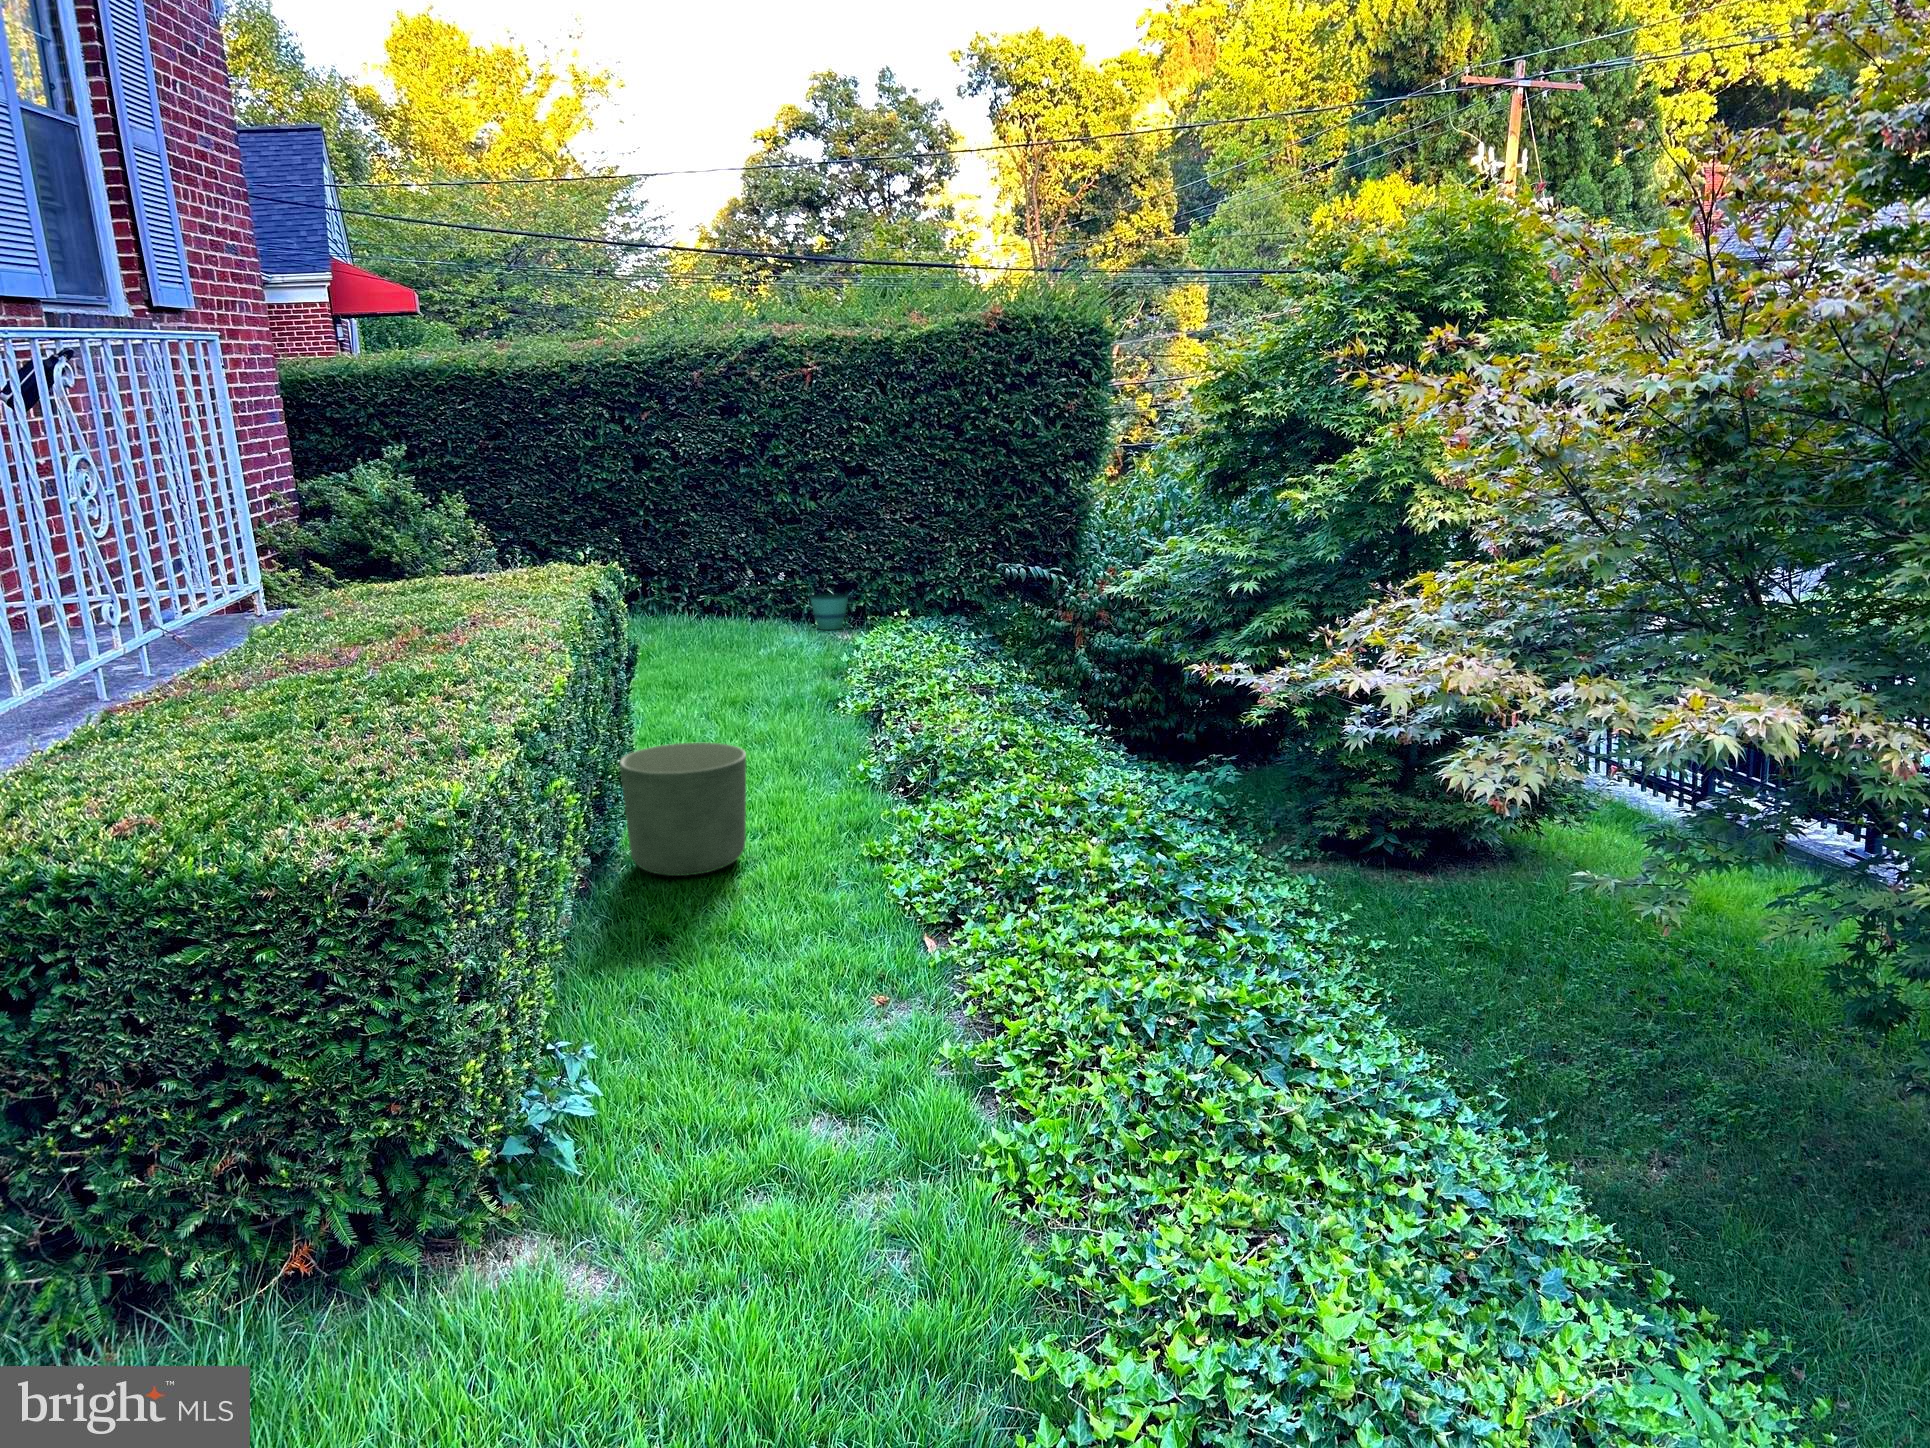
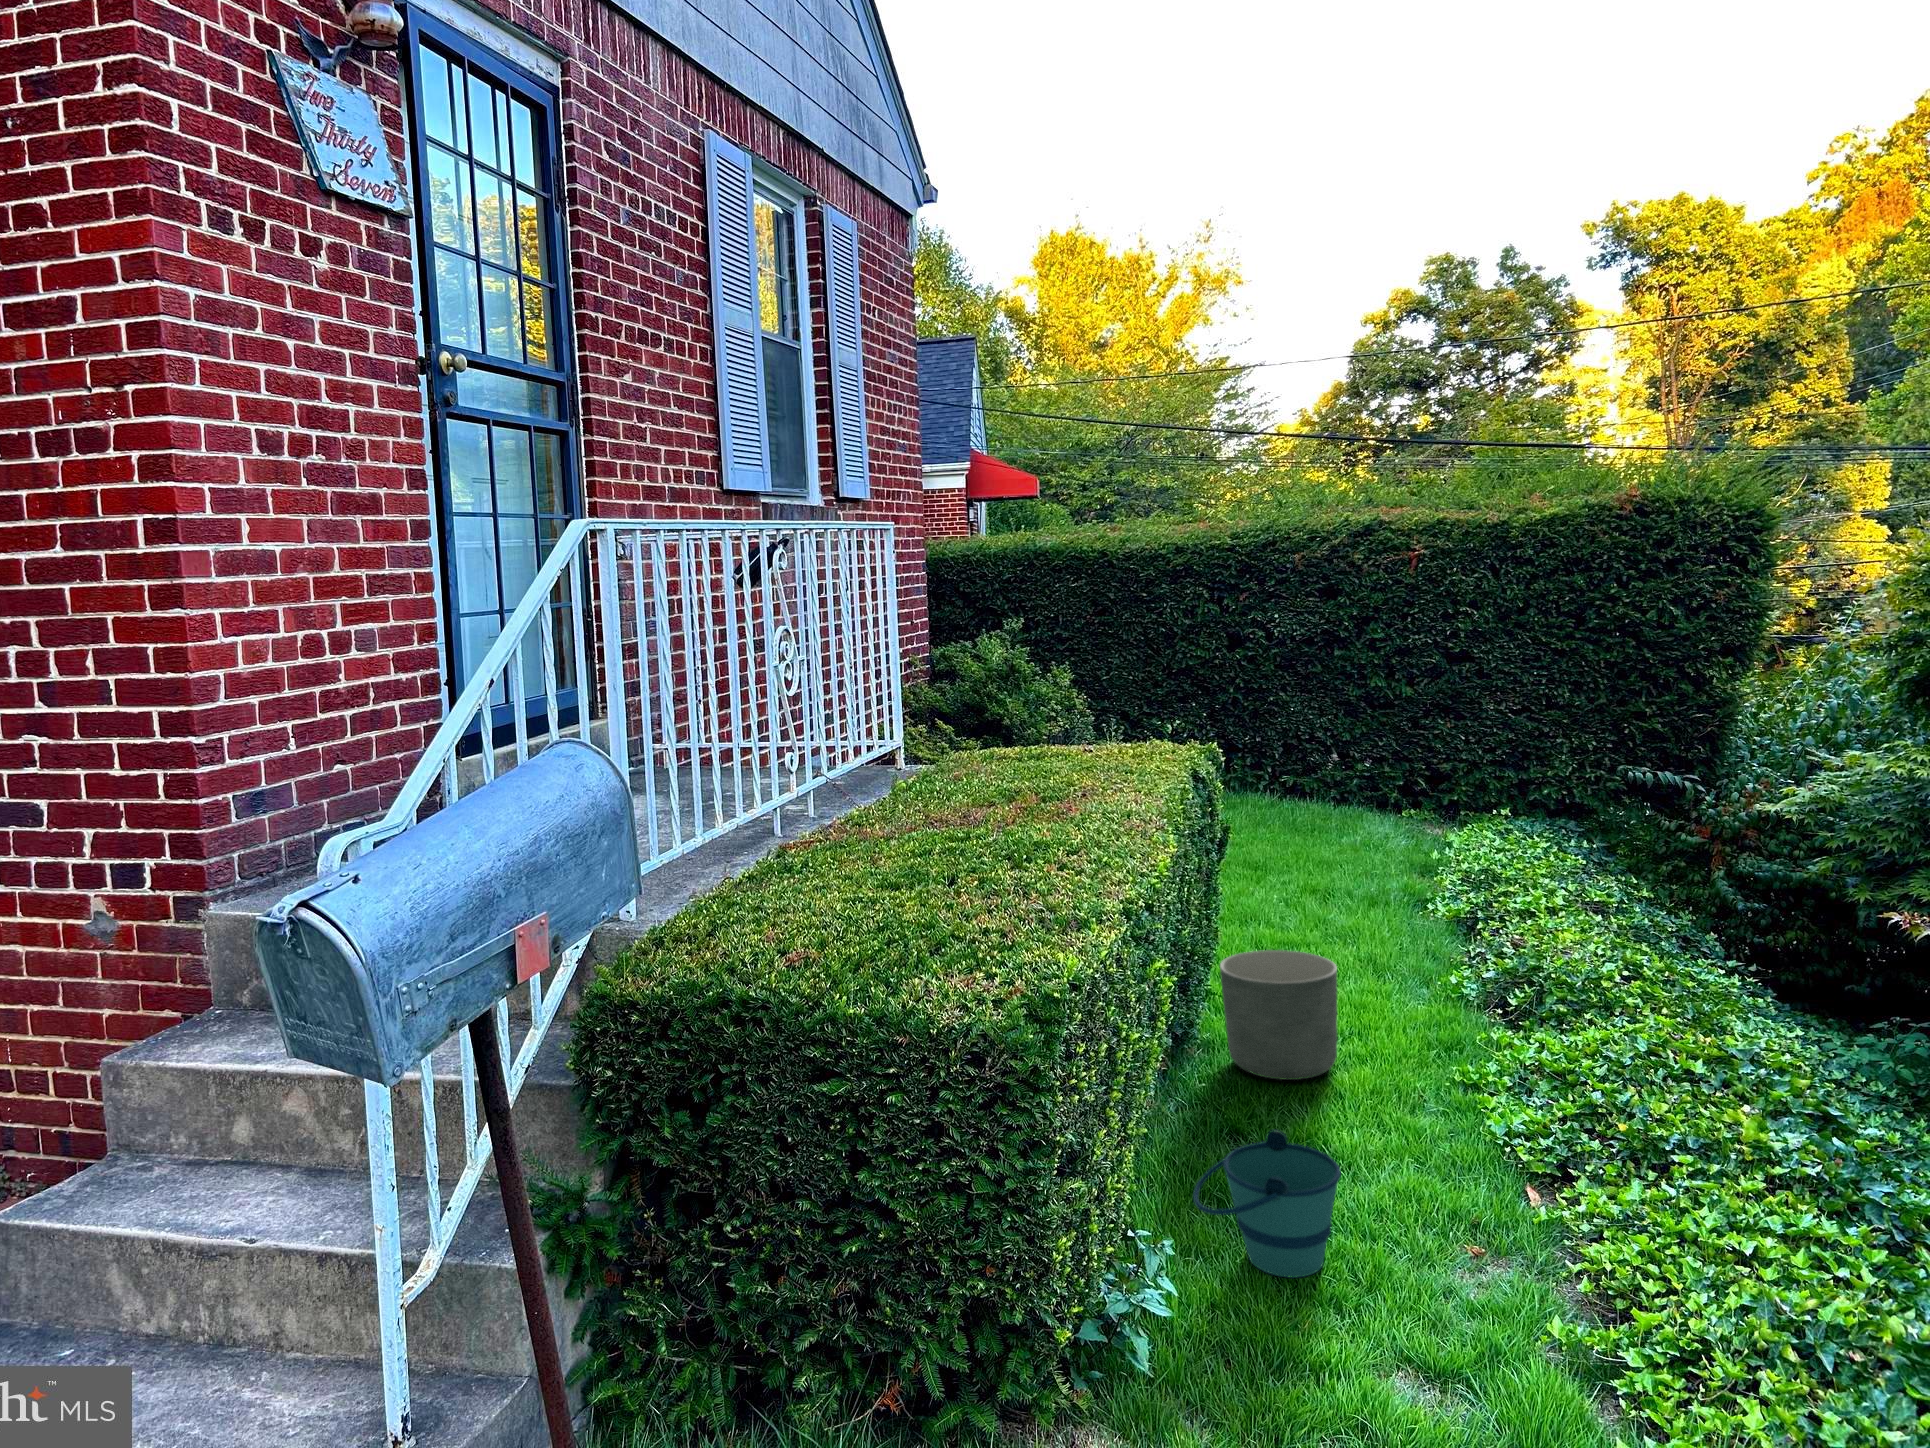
bucket: present [809,592,853,630] -> present [1193,1130,1341,1278]

